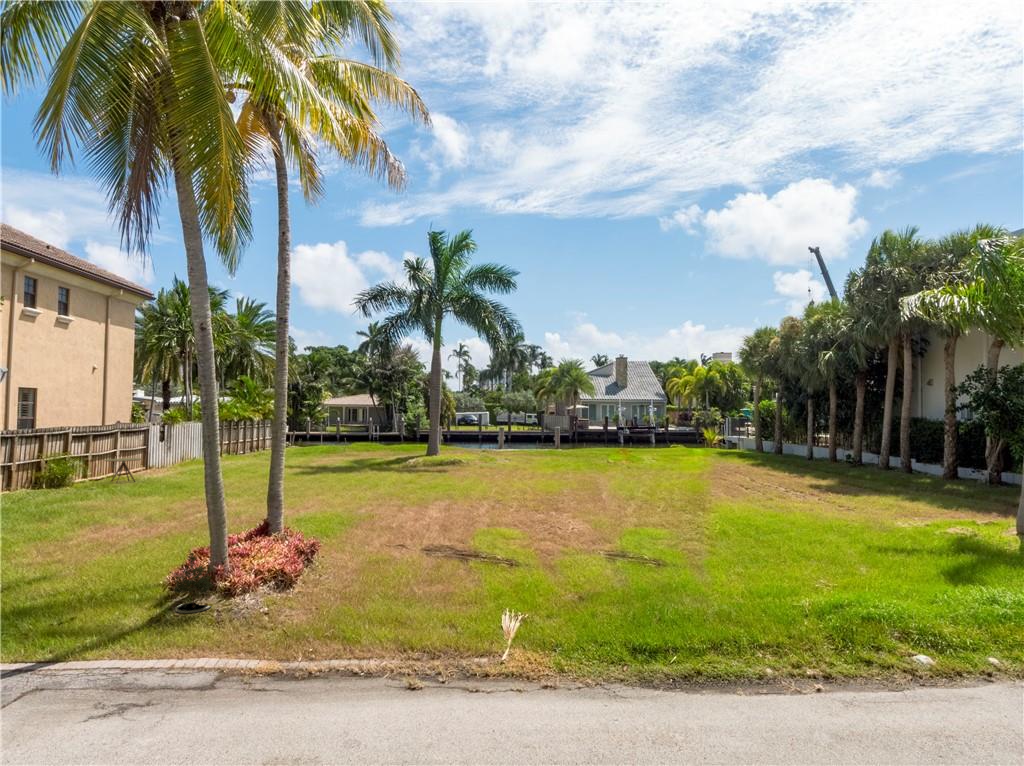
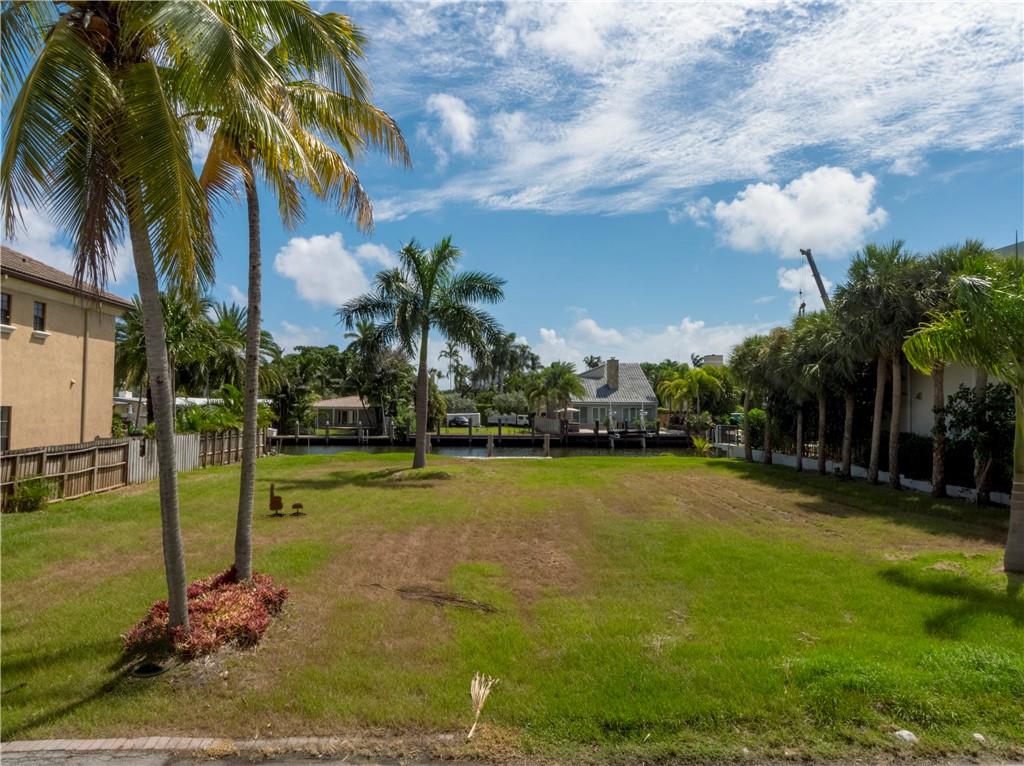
round table: present [104,458,142,483] -> none [81,477,121,503]
lounge chair: none [286,462,325,495] -> present [267,483,303,517]

